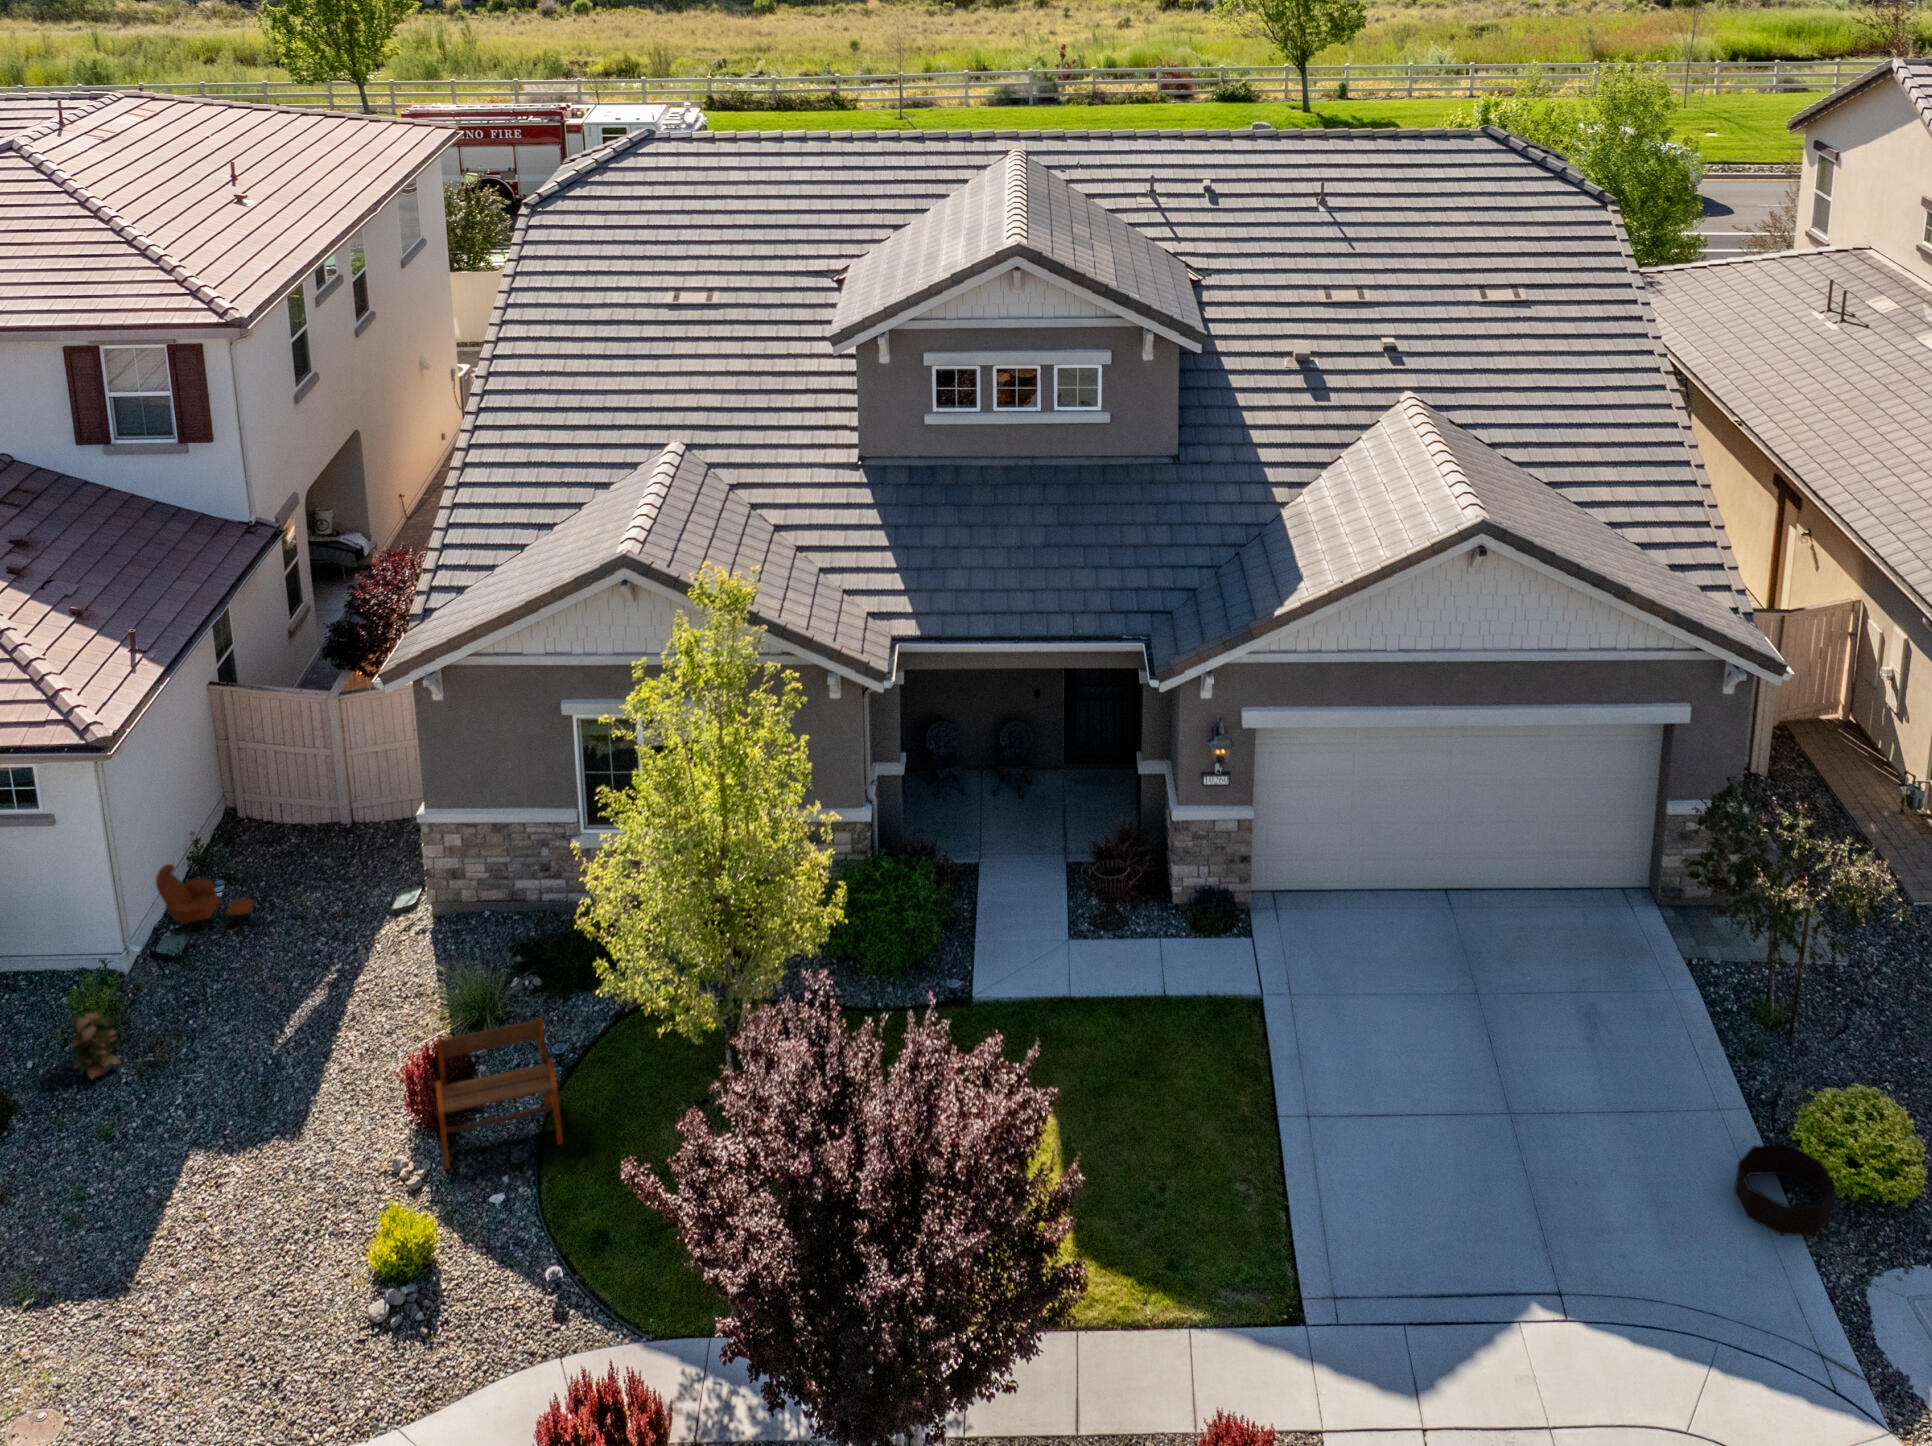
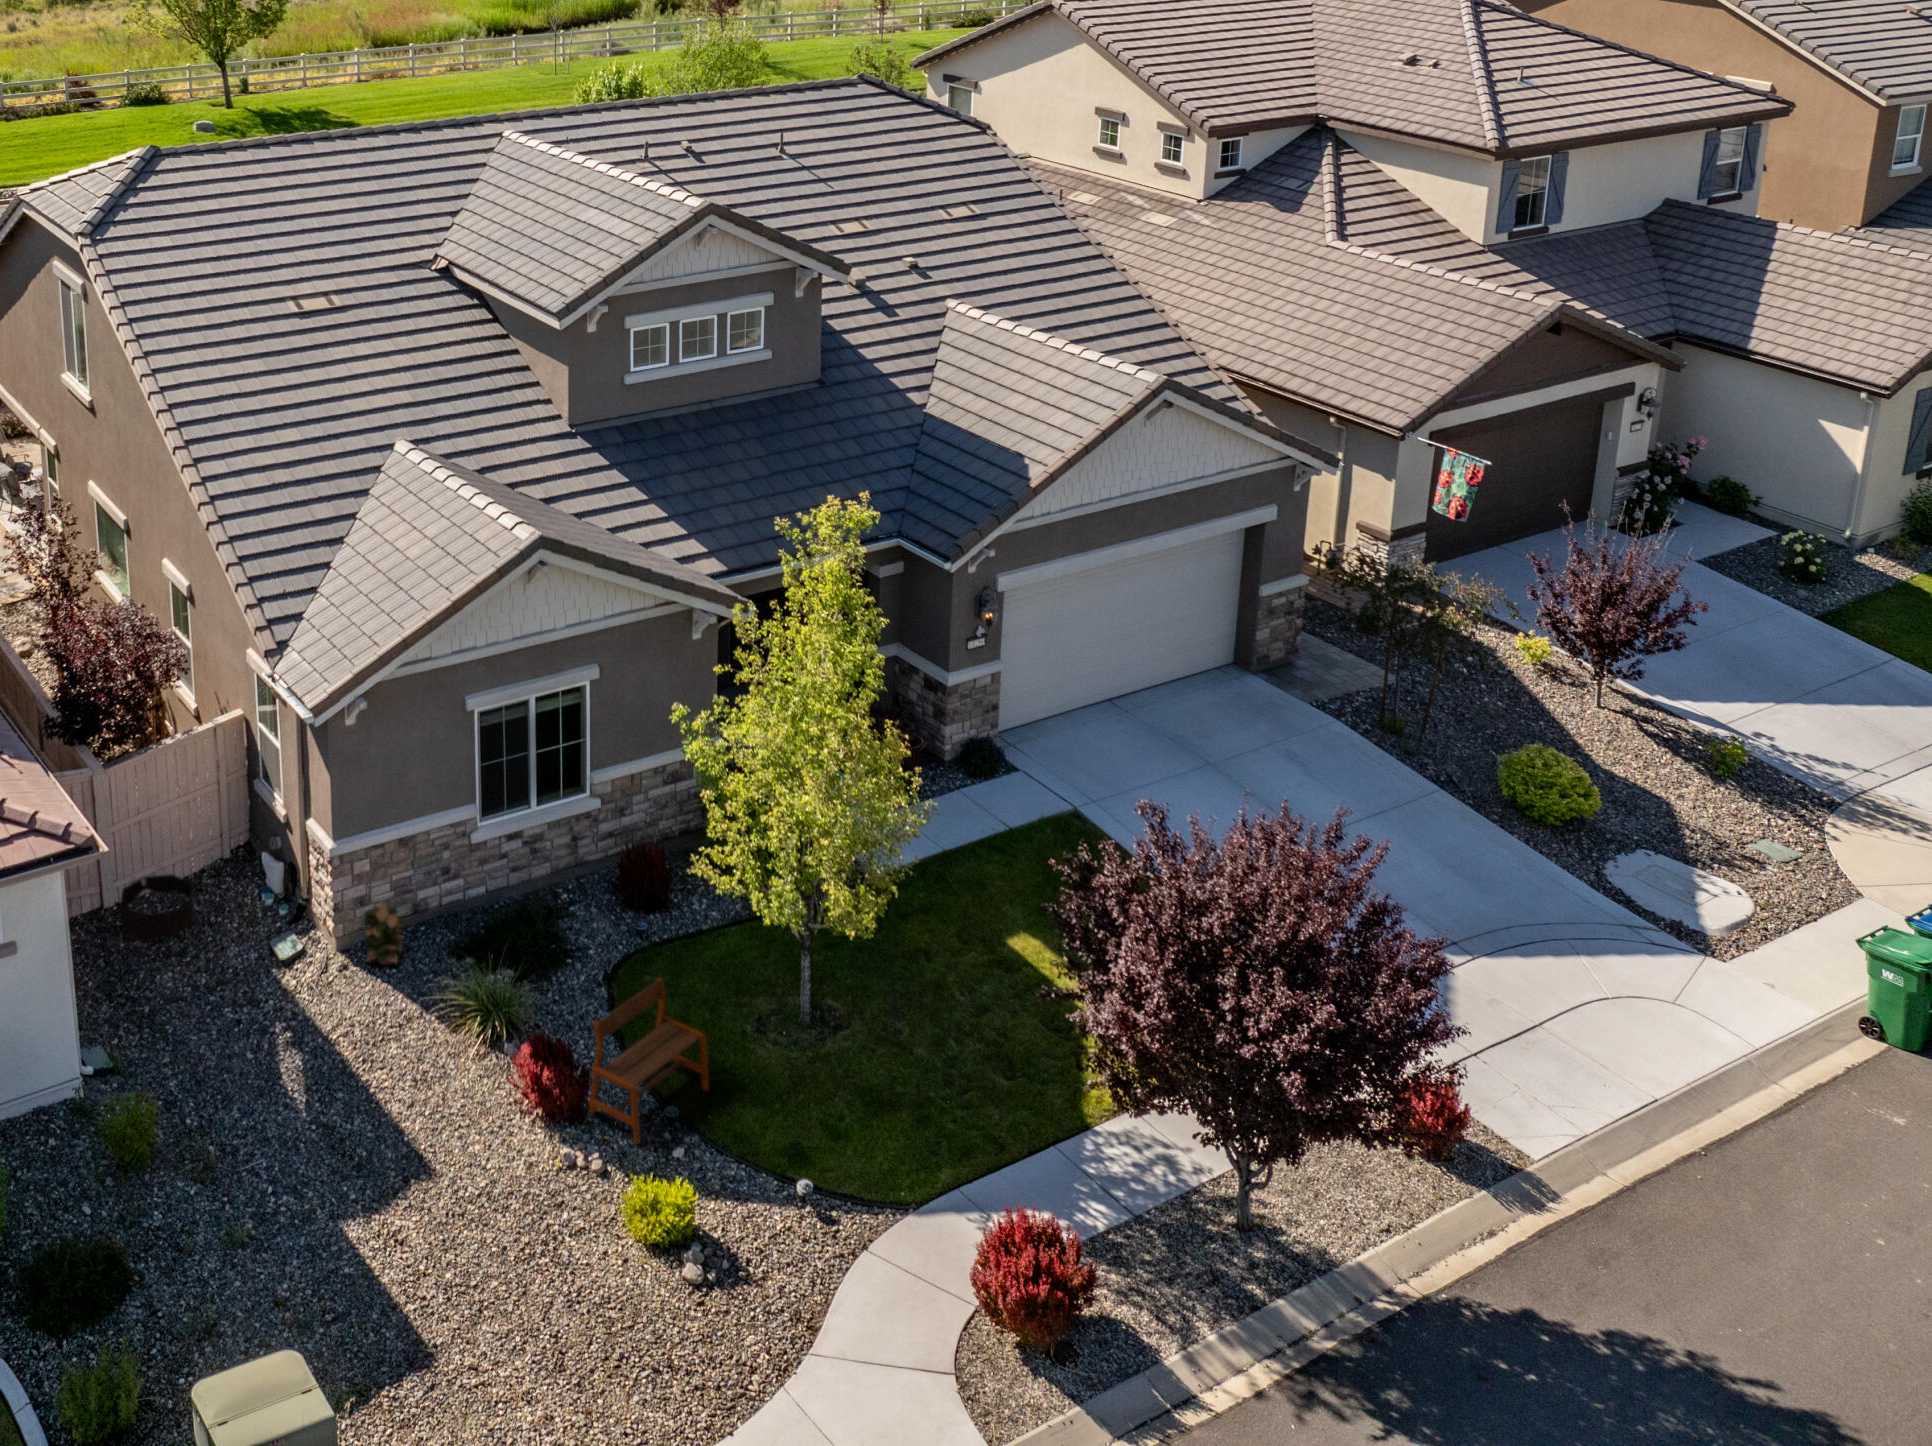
lounge chair: present [156,864,254,938] -> none [66,983,171,1060]
decorative plant: present [71,1012,122,1079] -> present [364,904,404,965]
basket: present [1735,1145,1836,1235] -> present [121,874,194,941]

